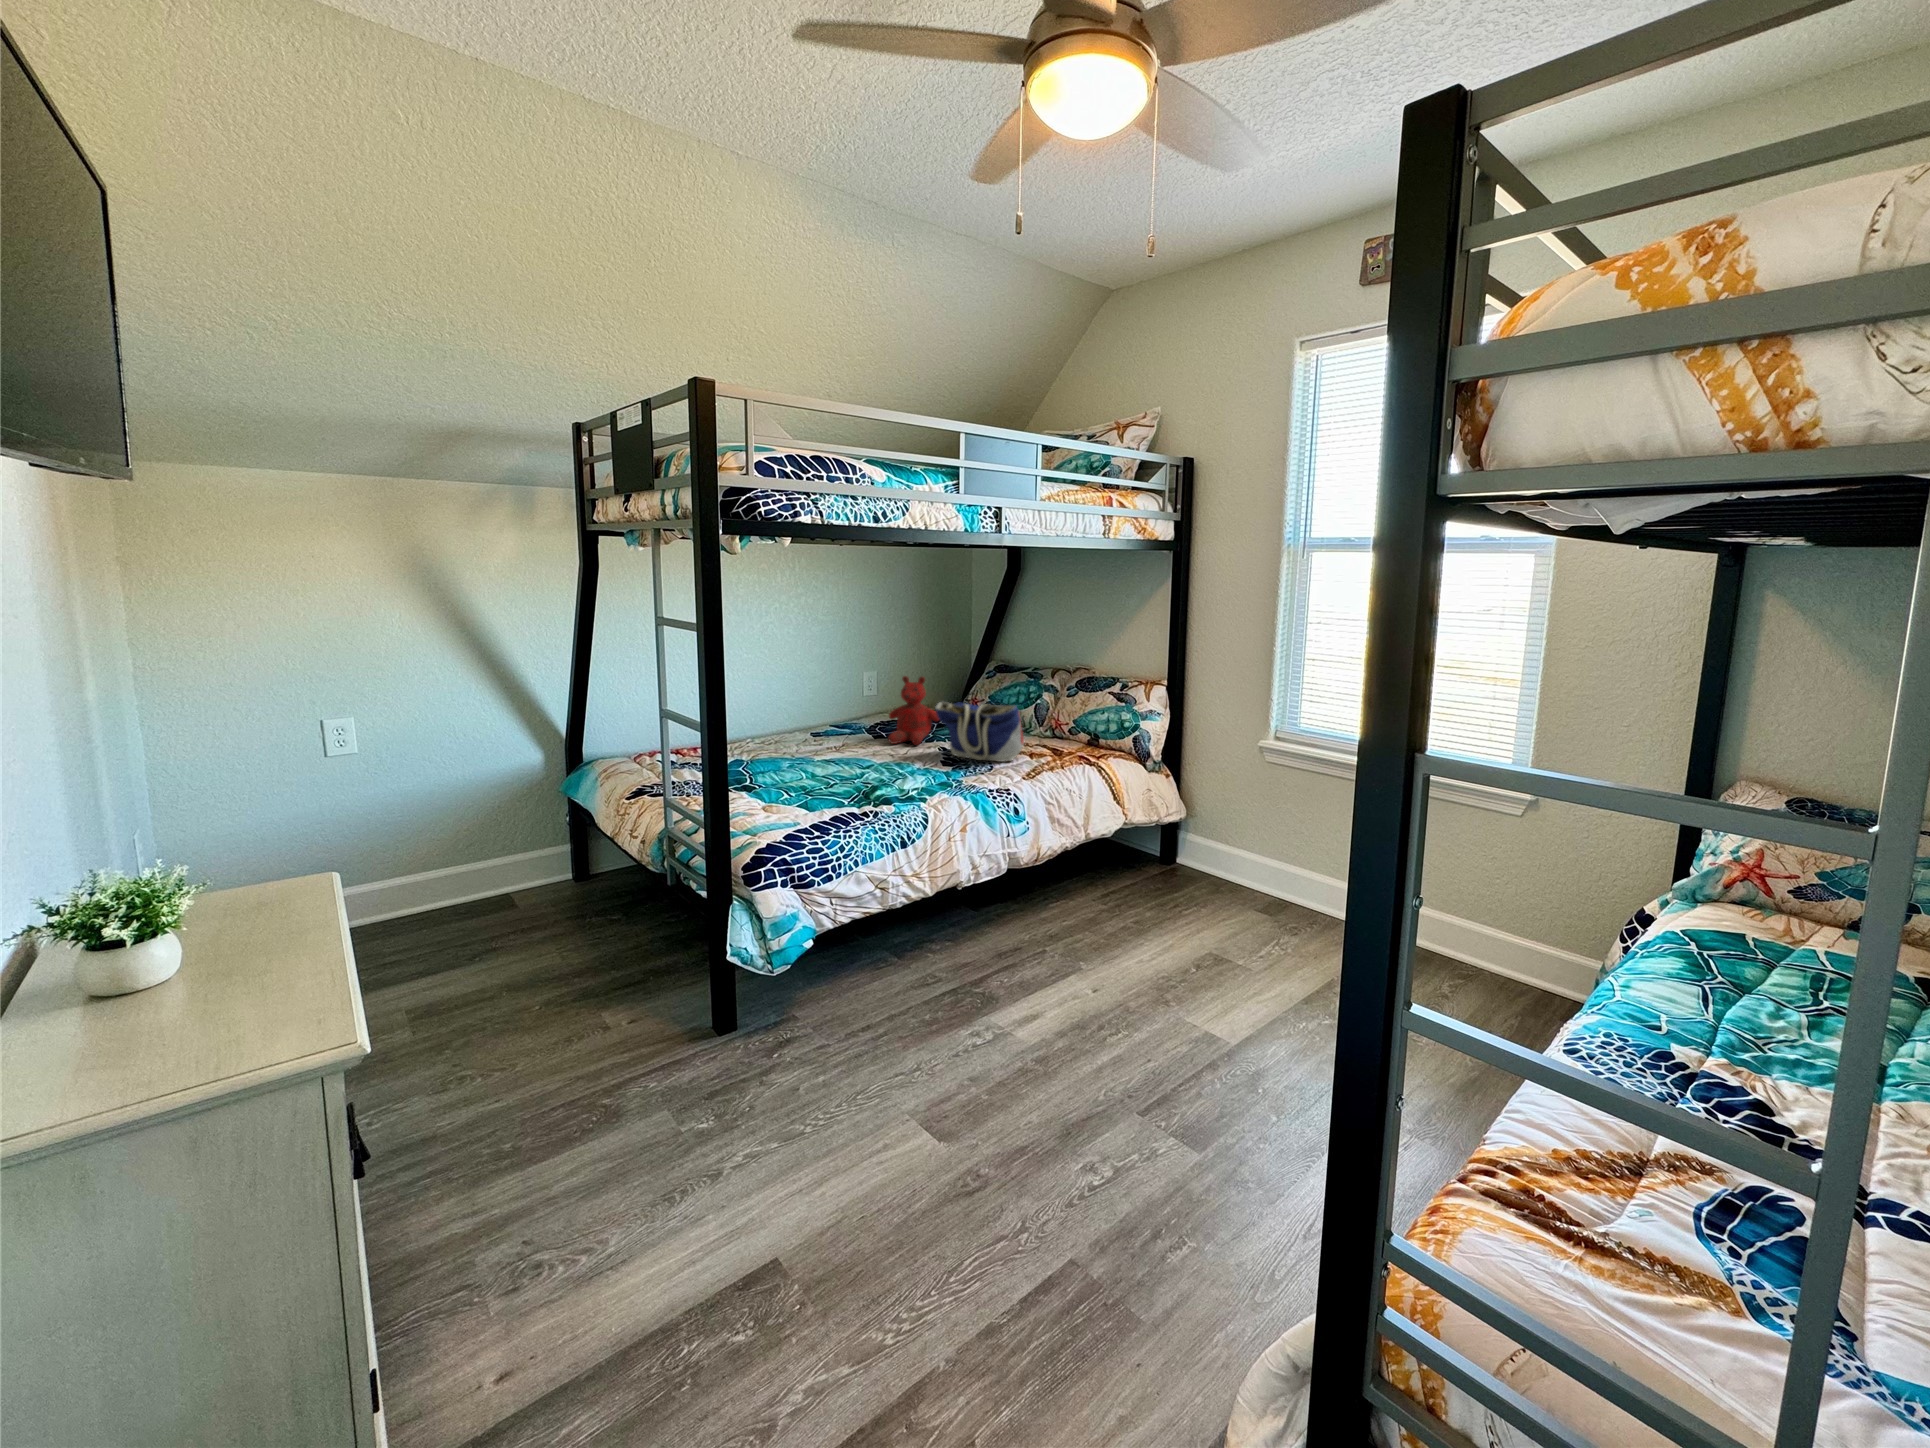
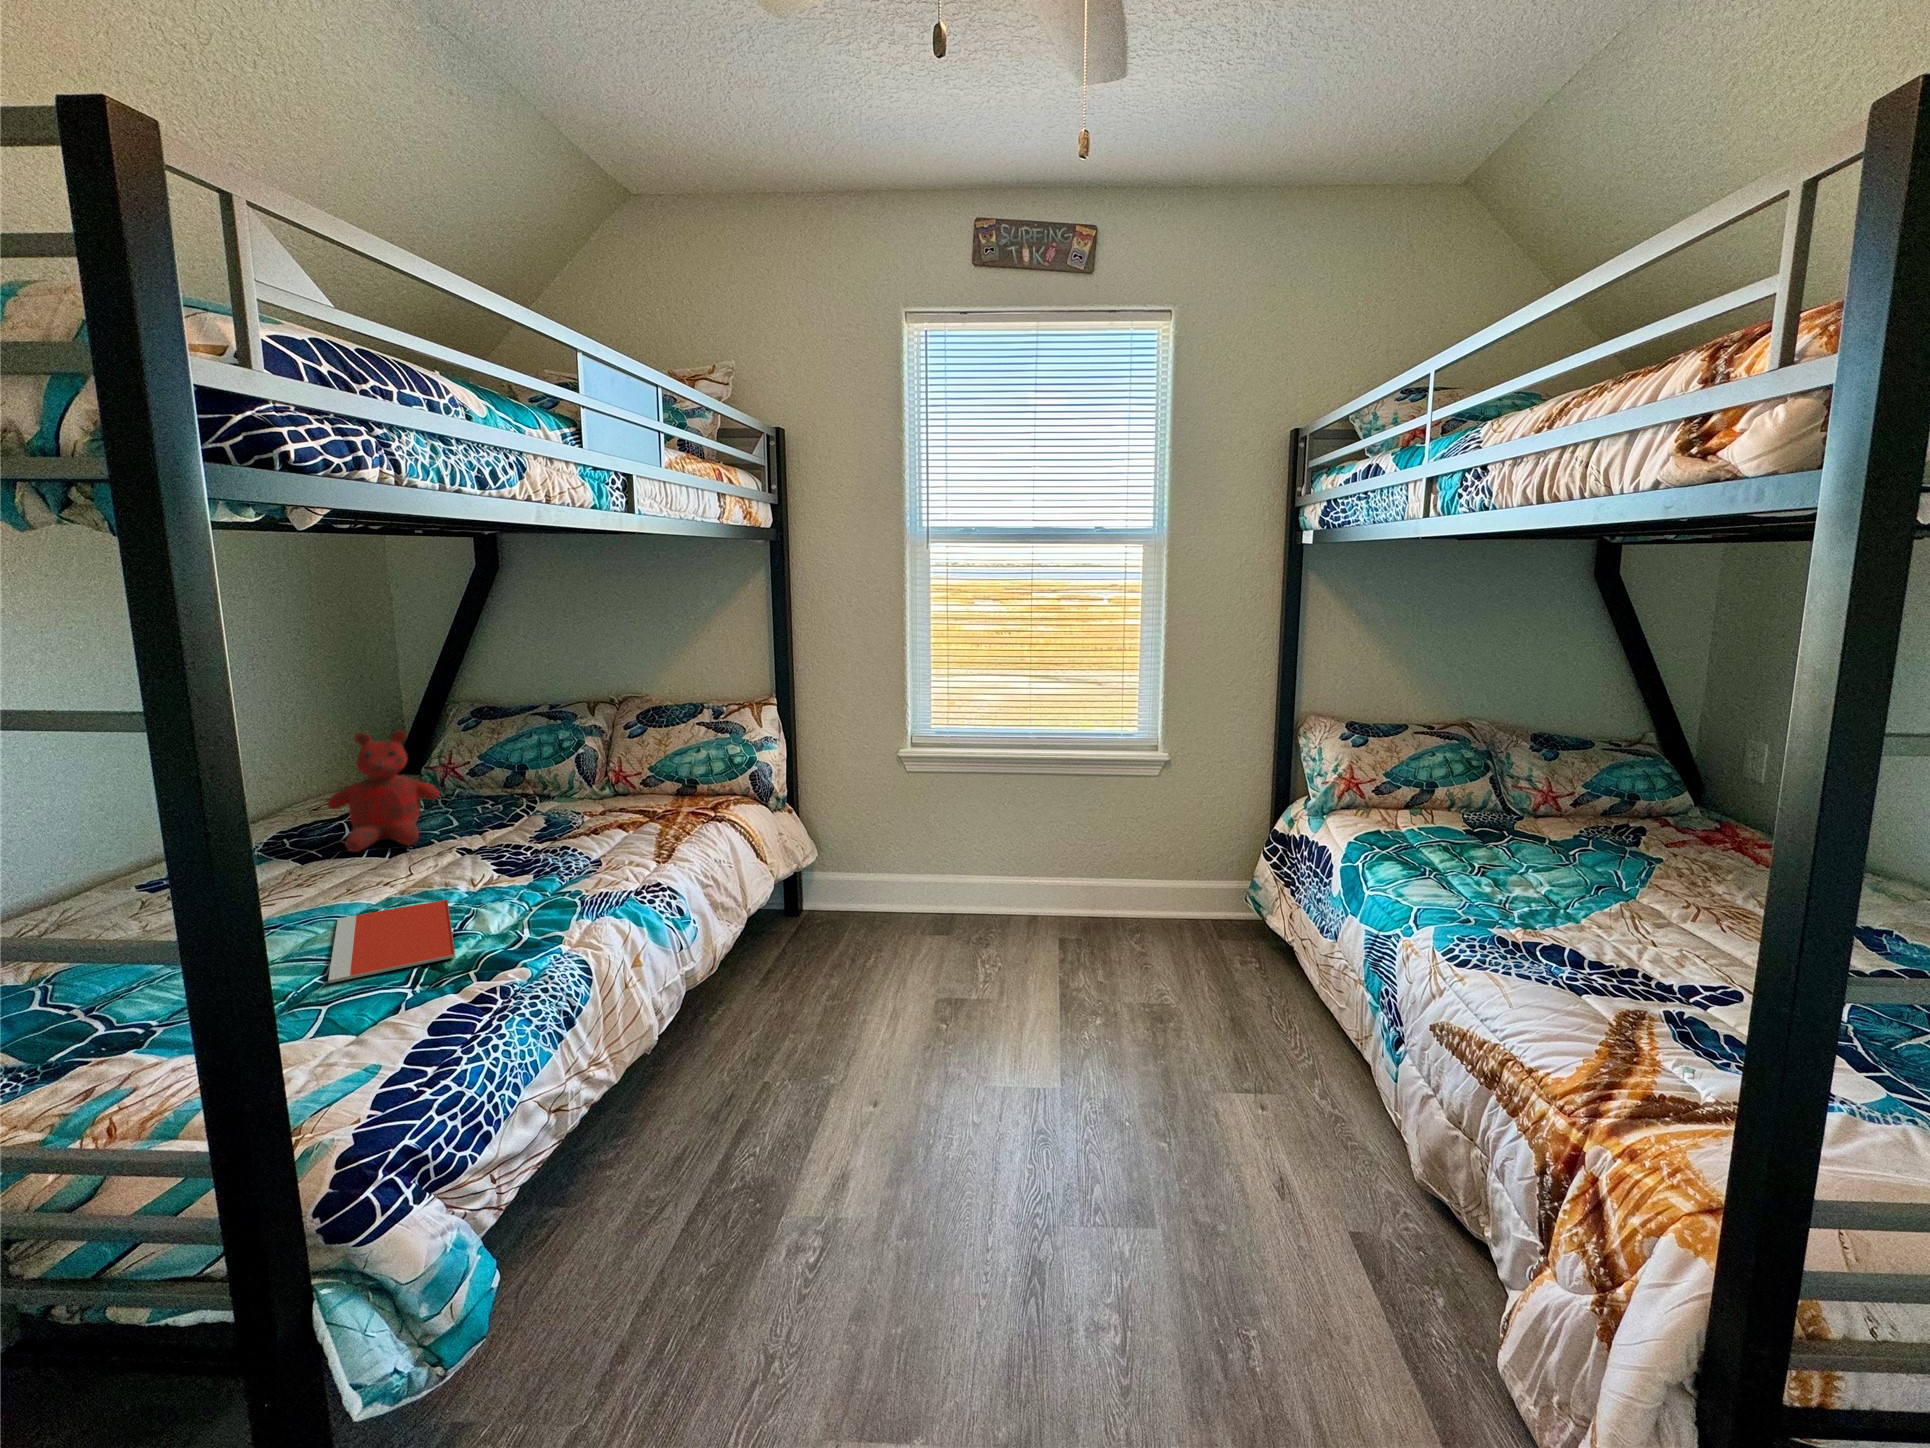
tote bag: present [935,702,1024,762] -> none [474,760,636,850]
notebook: none [818,769,900,794] -> present [328,900,455,983]

